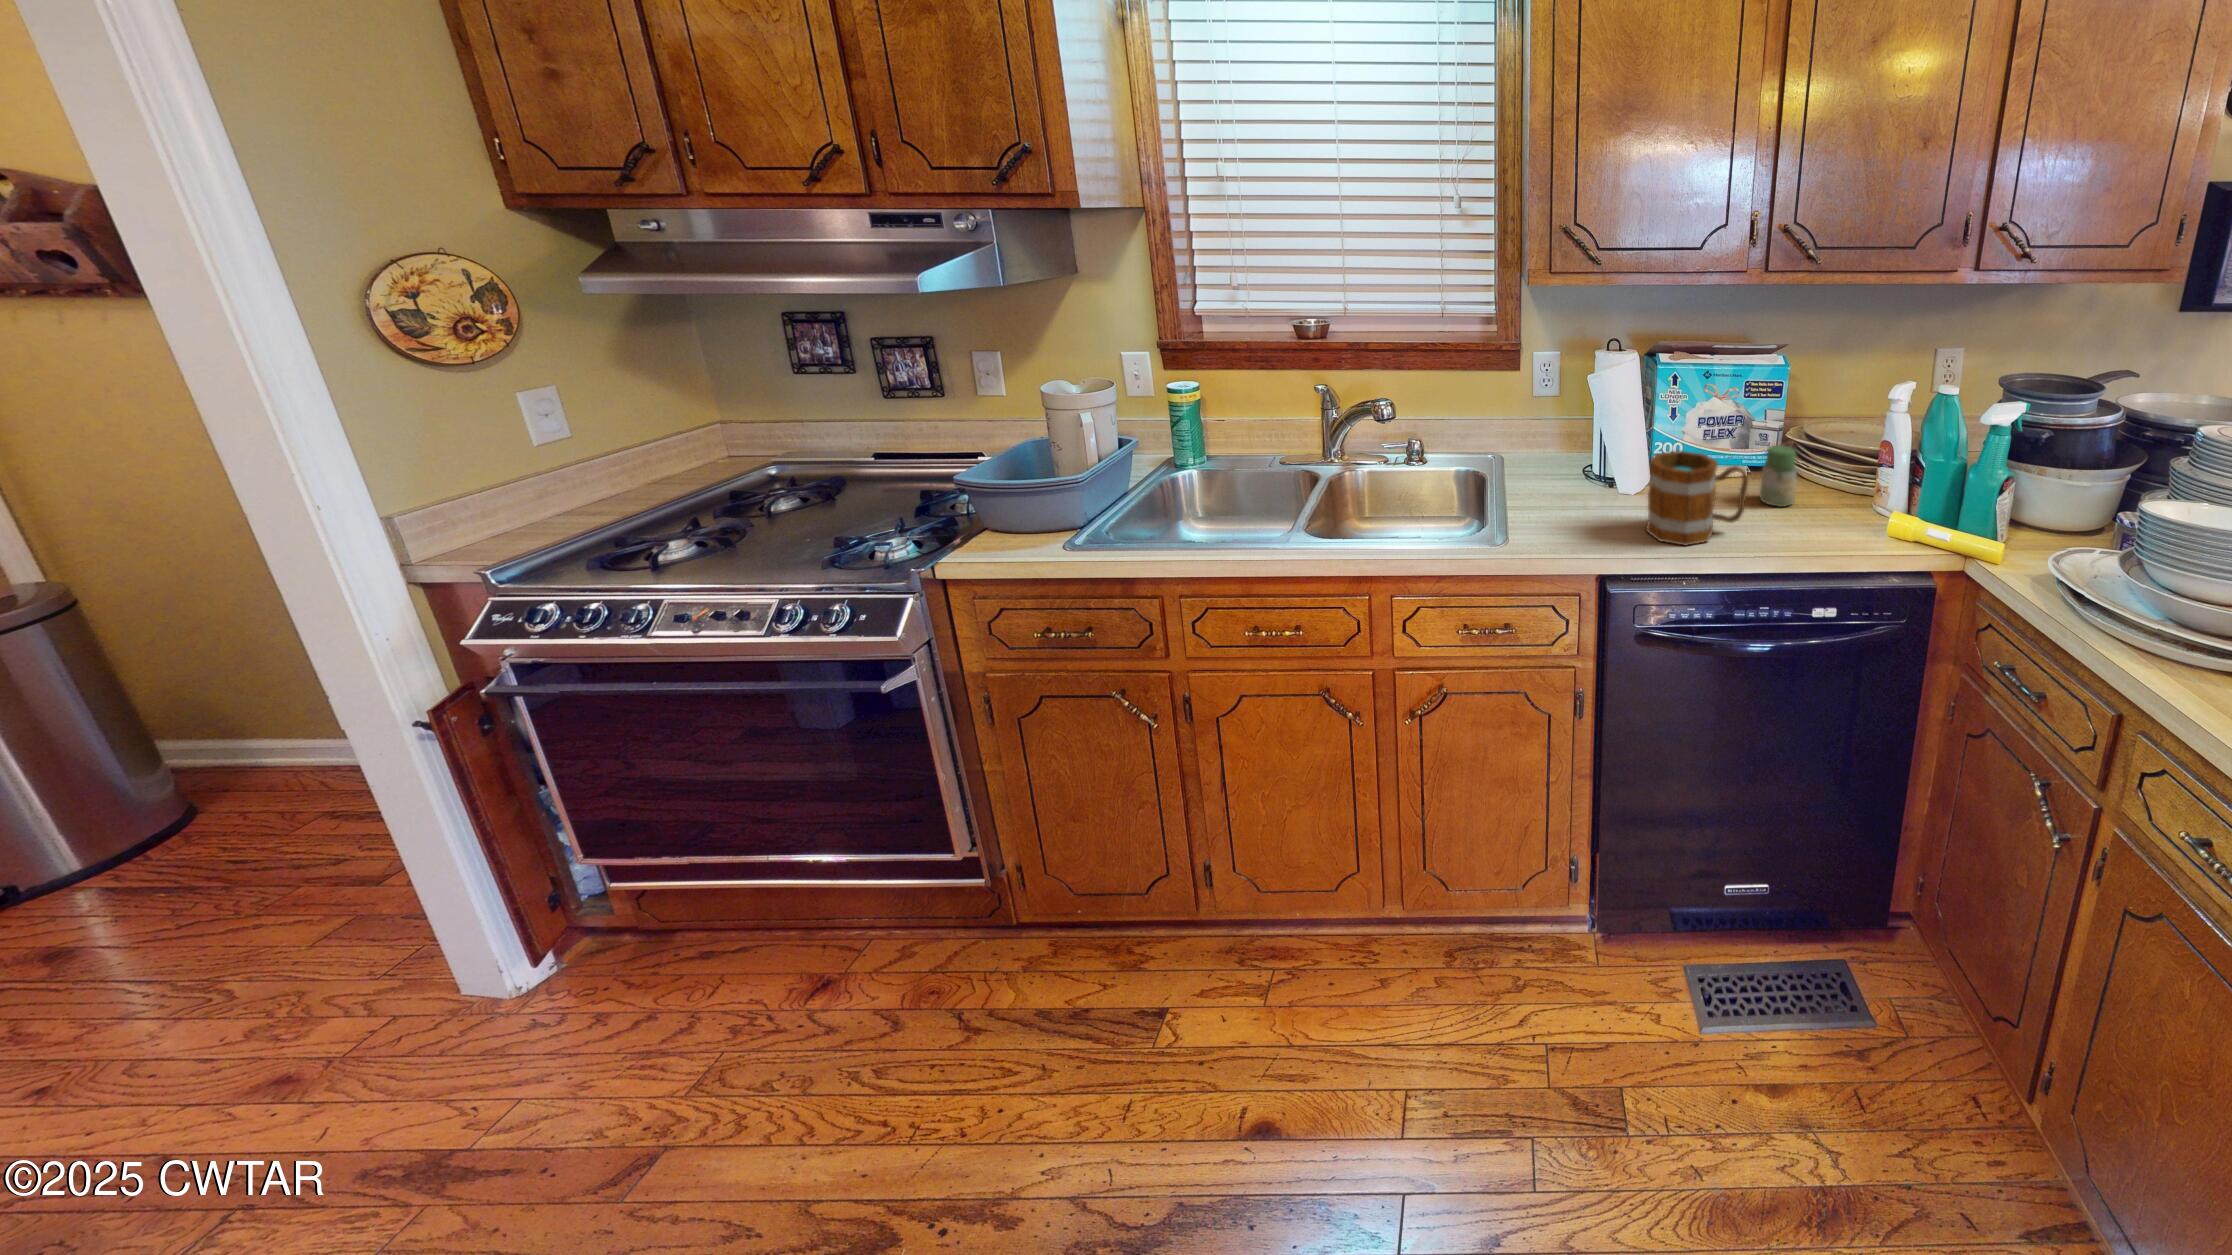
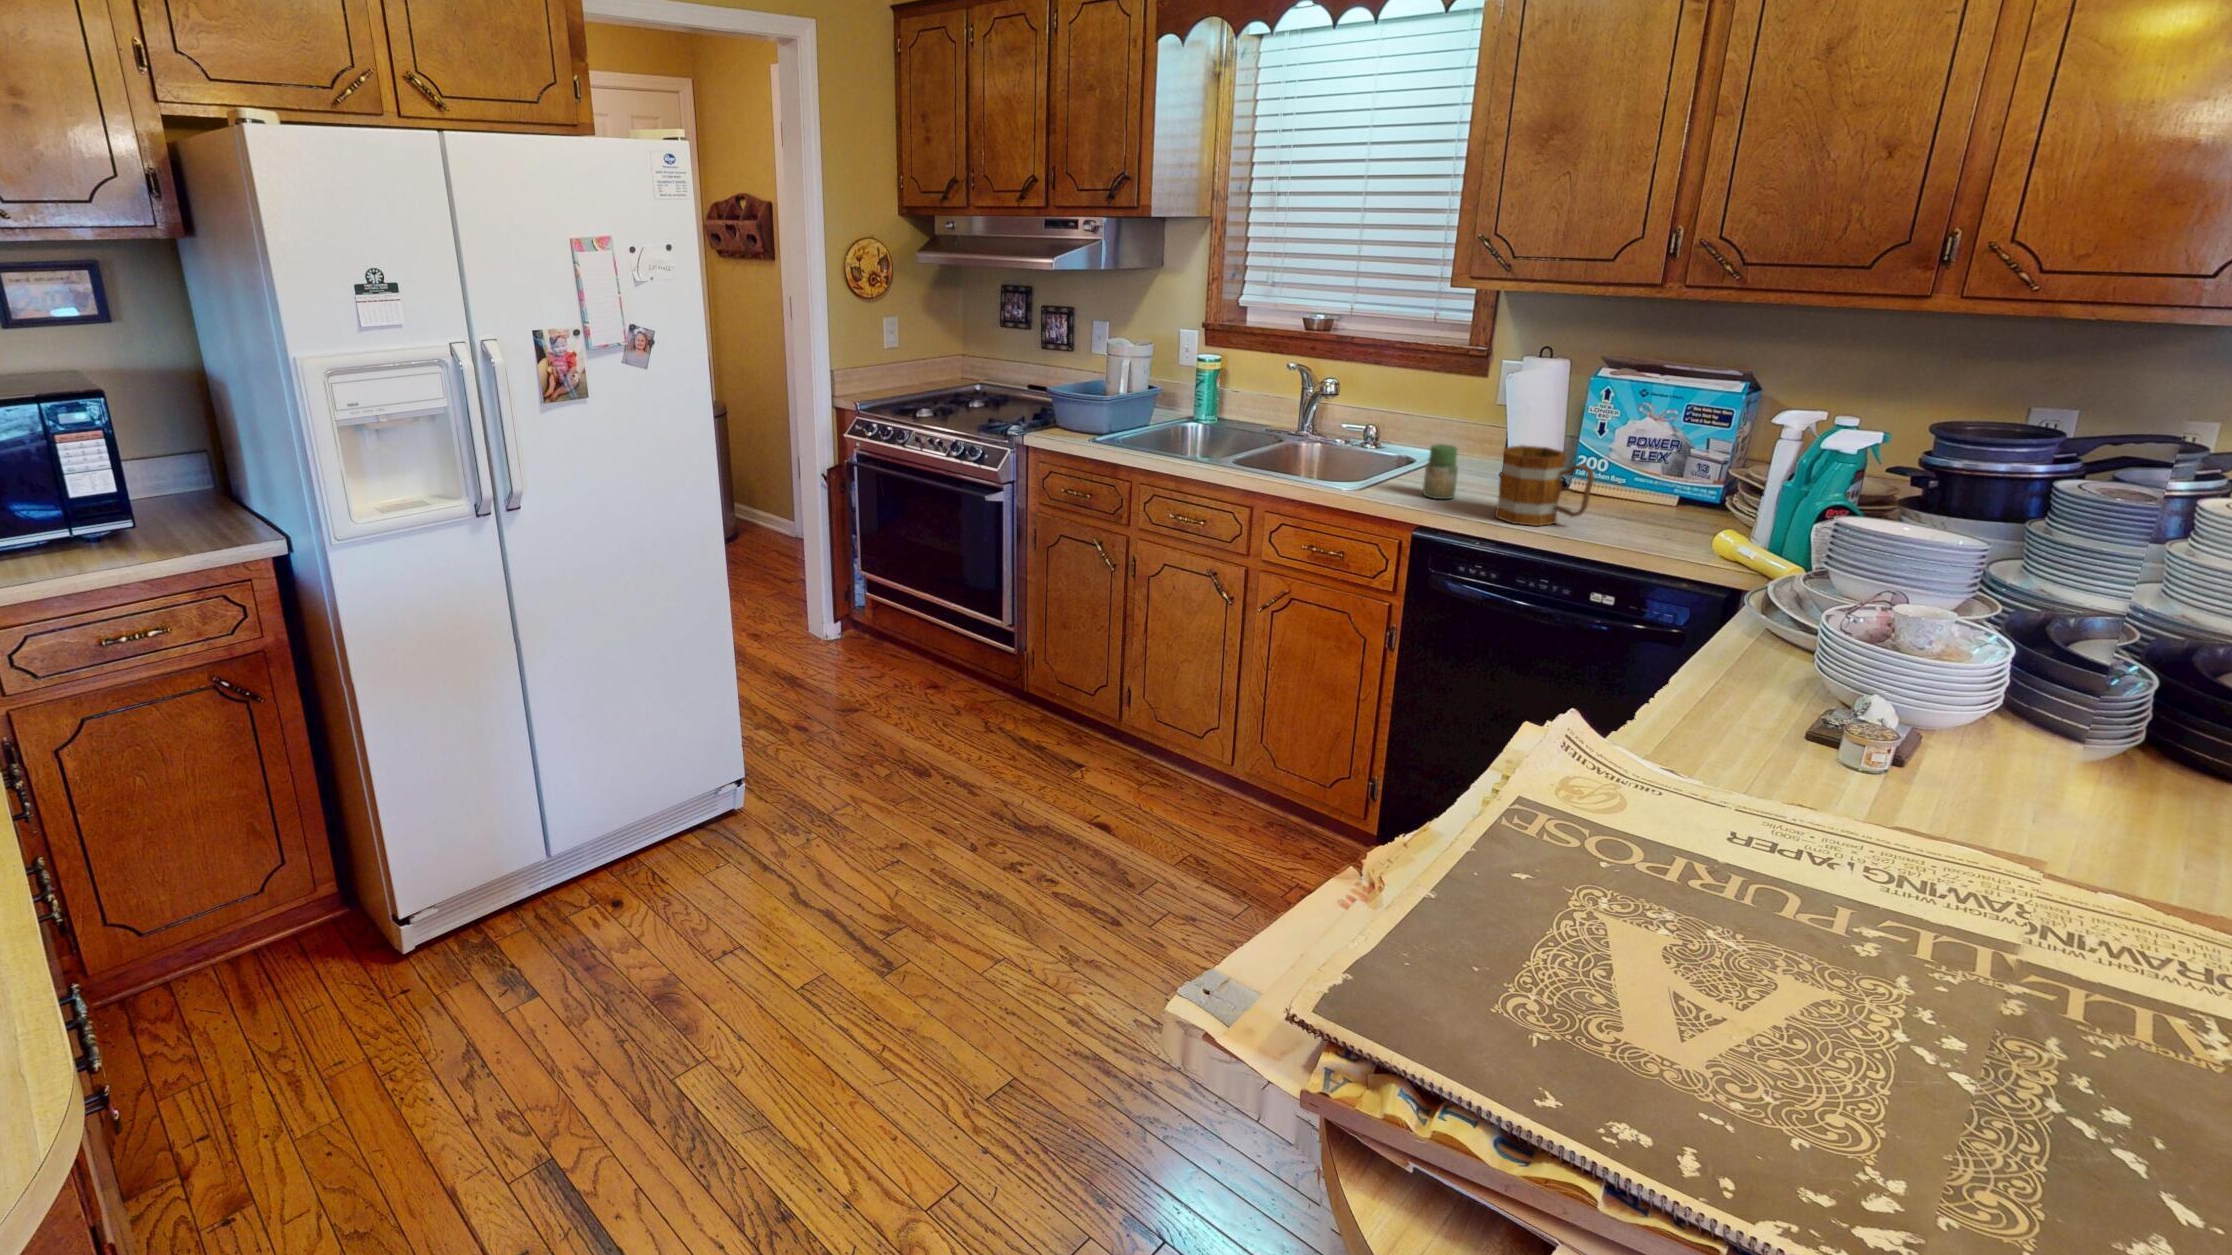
jar: present [1760,445,1797,507] -> present [1423,444,1458,499]

